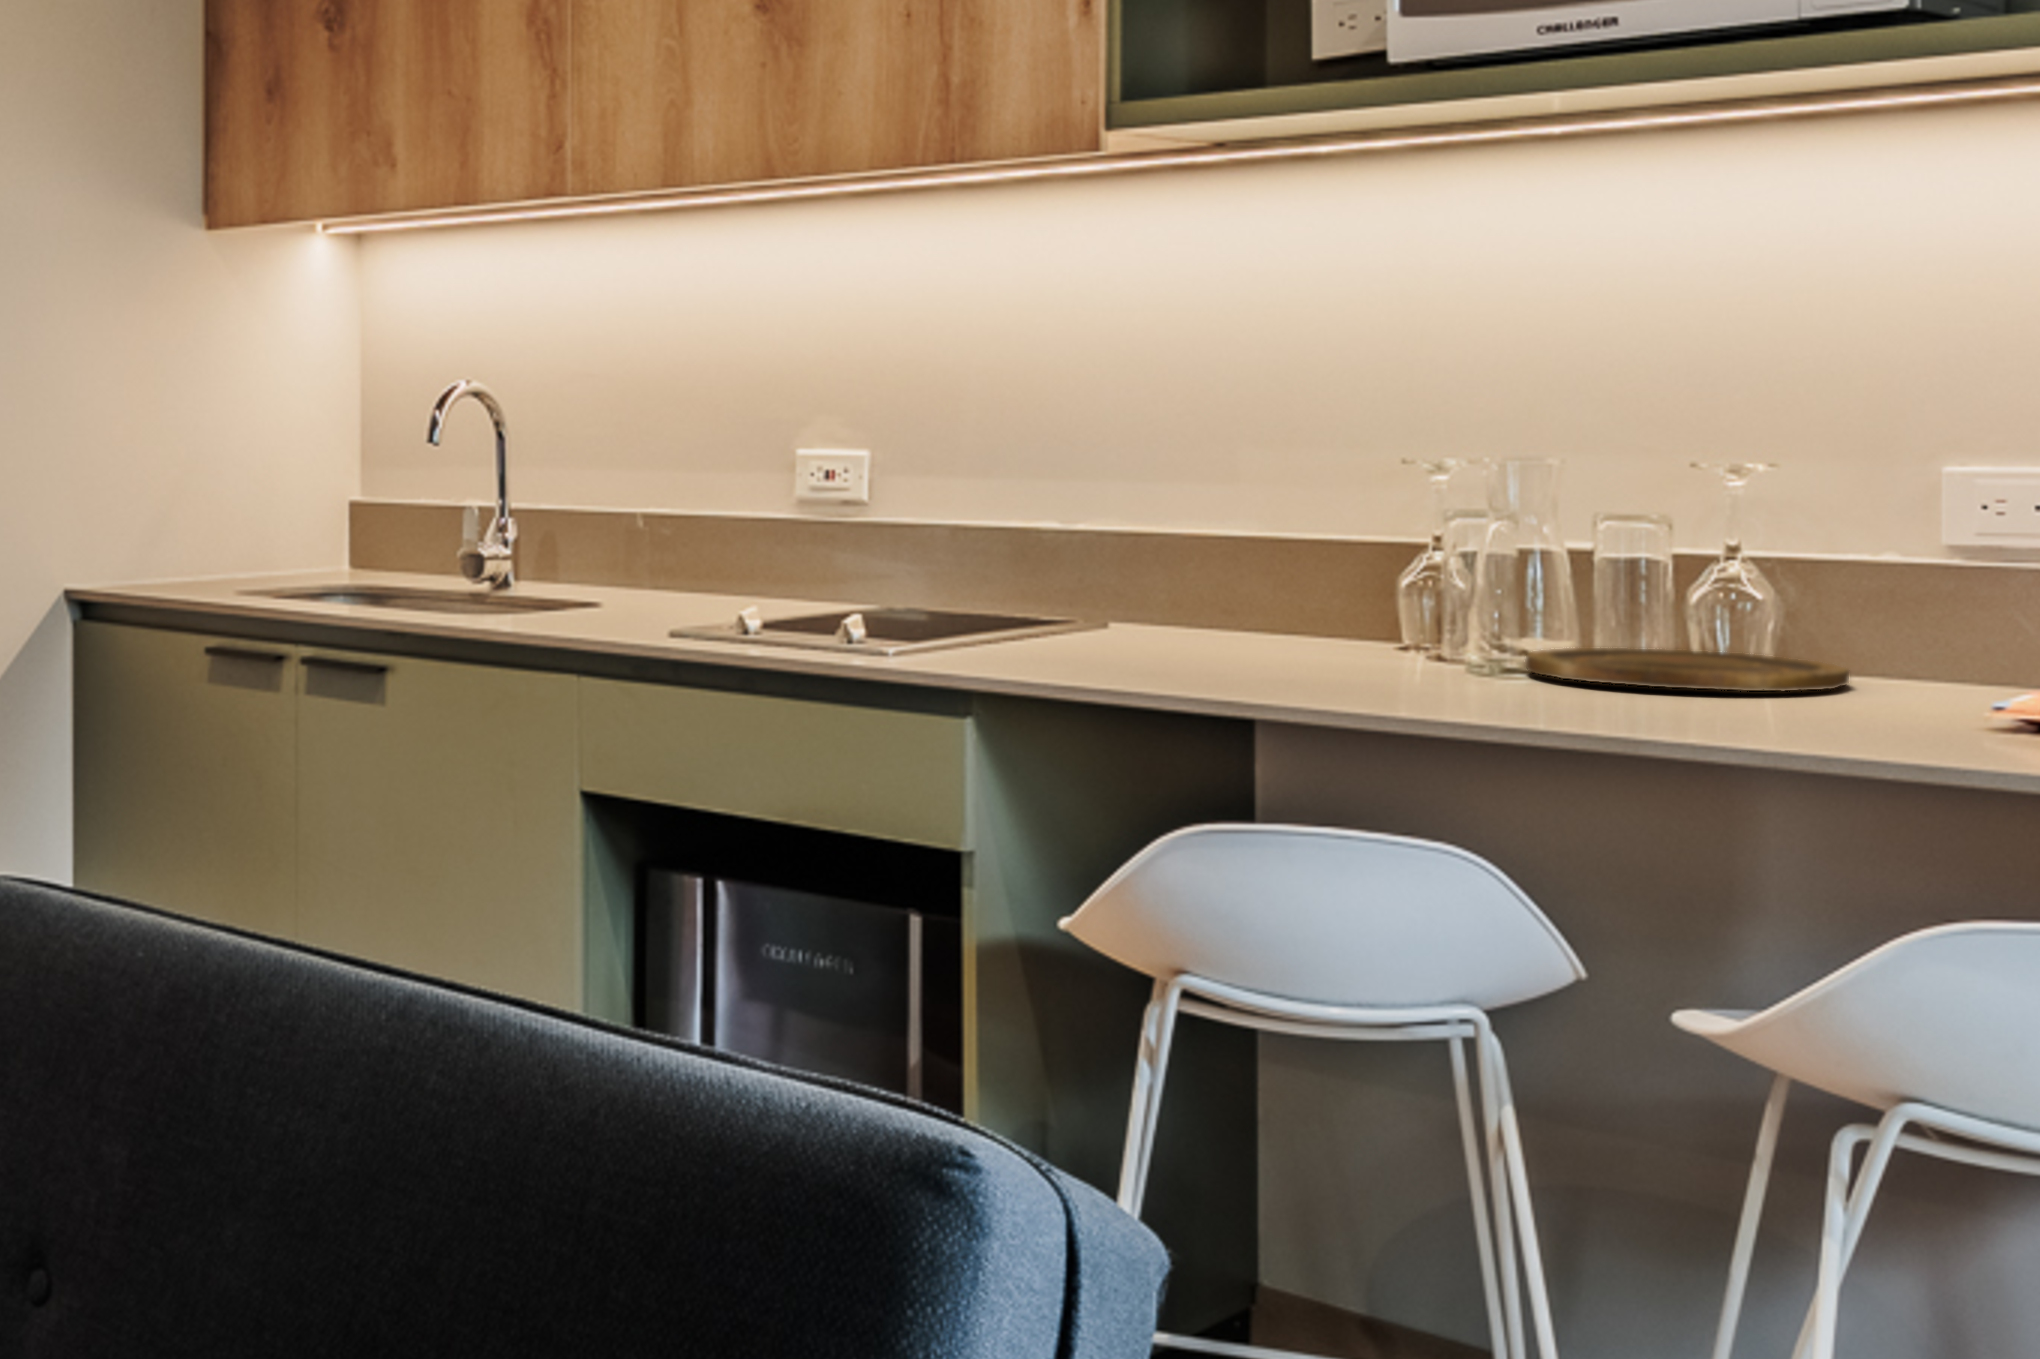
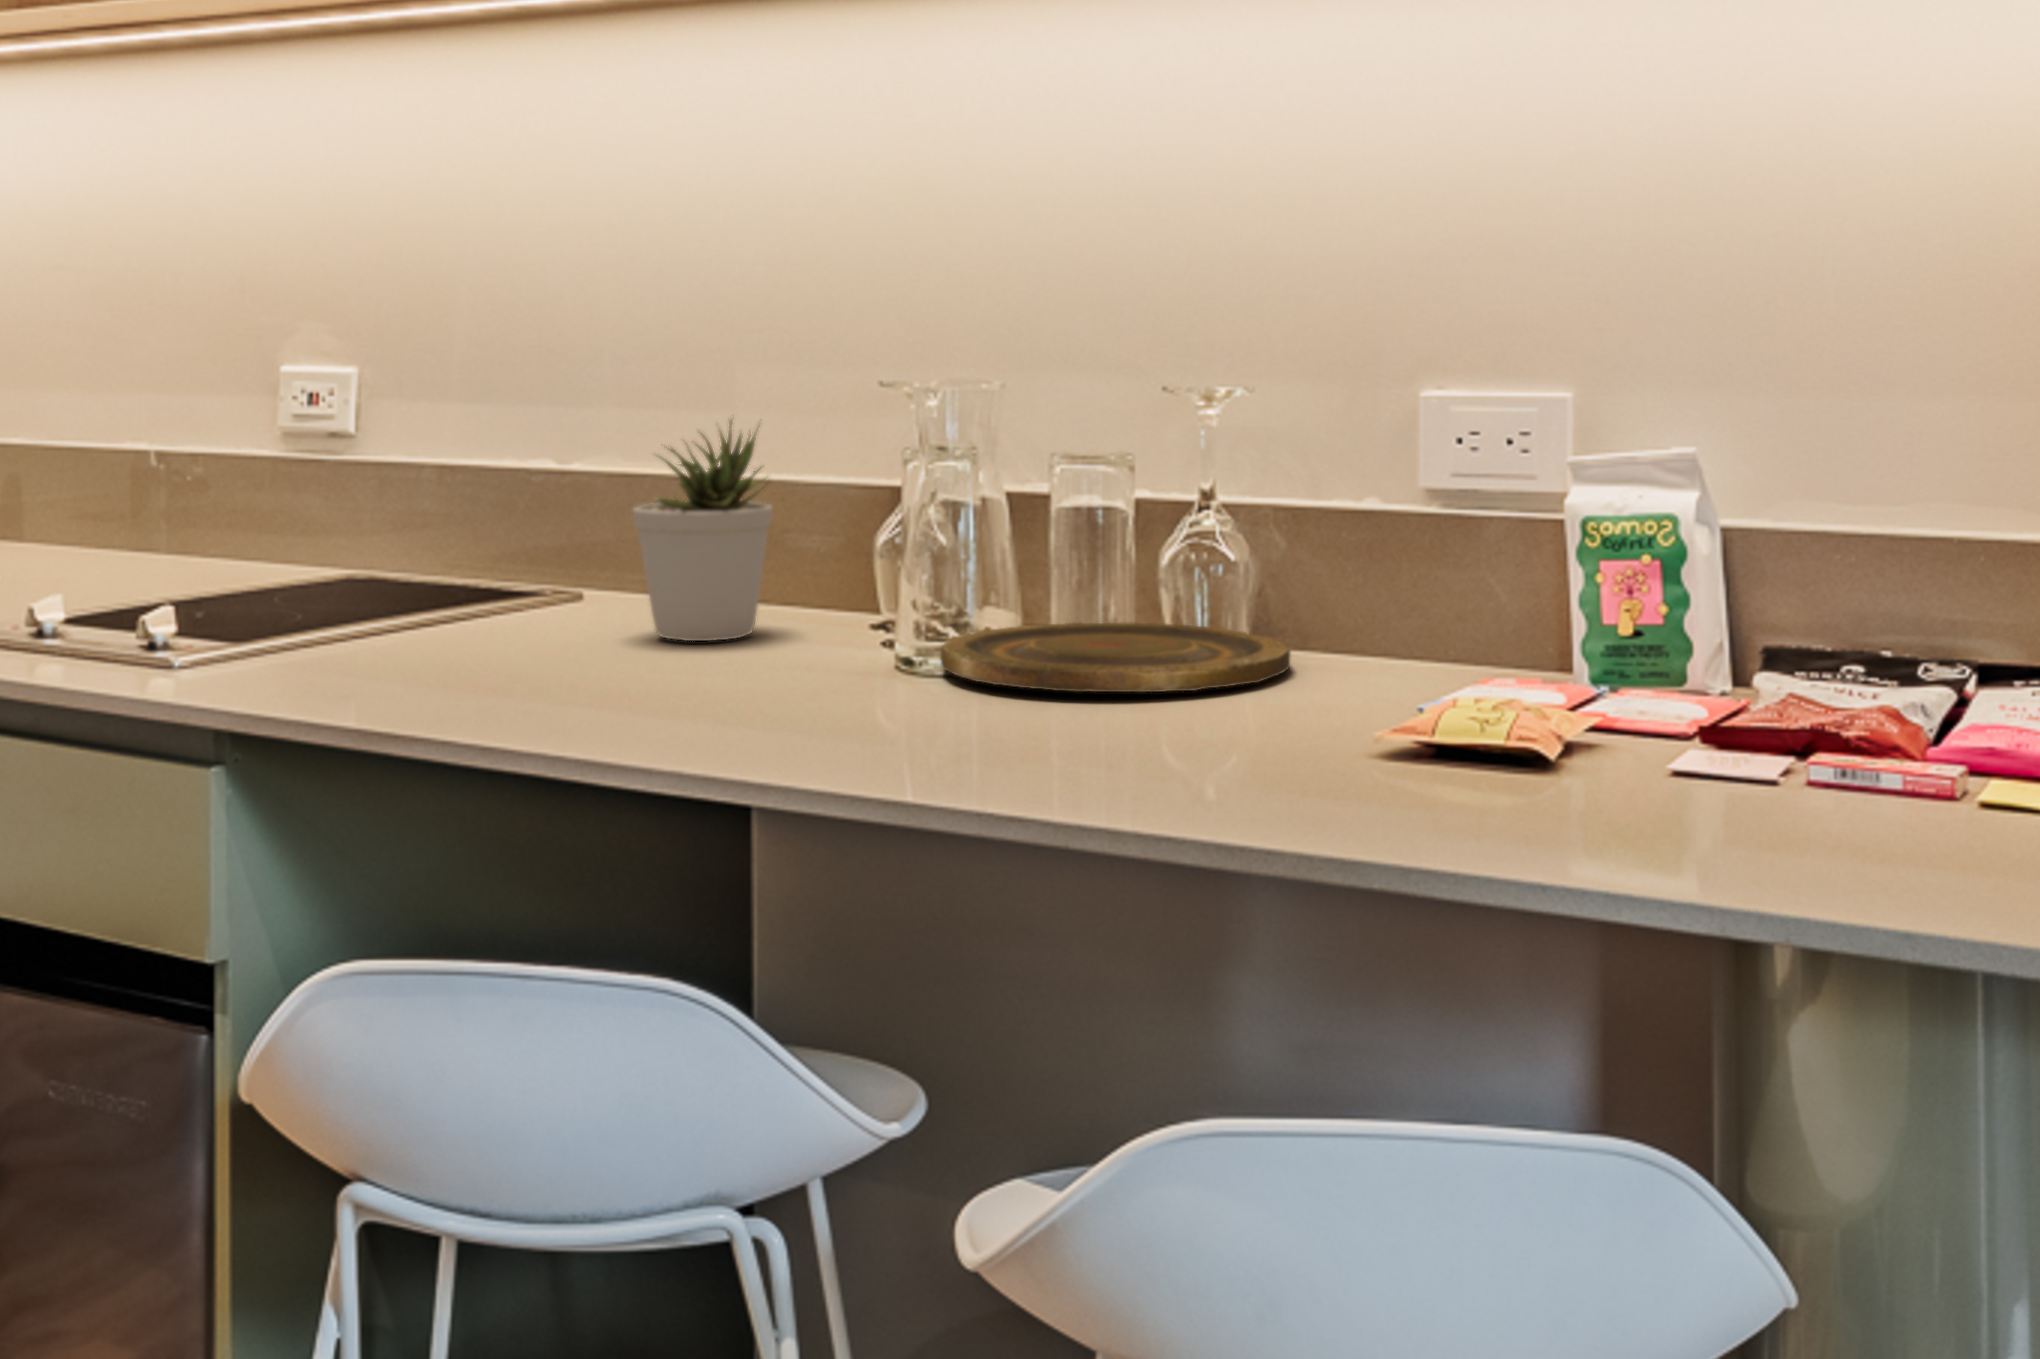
potted plant: none [1218,483,1341,653] -> present [633,420,773,641]

